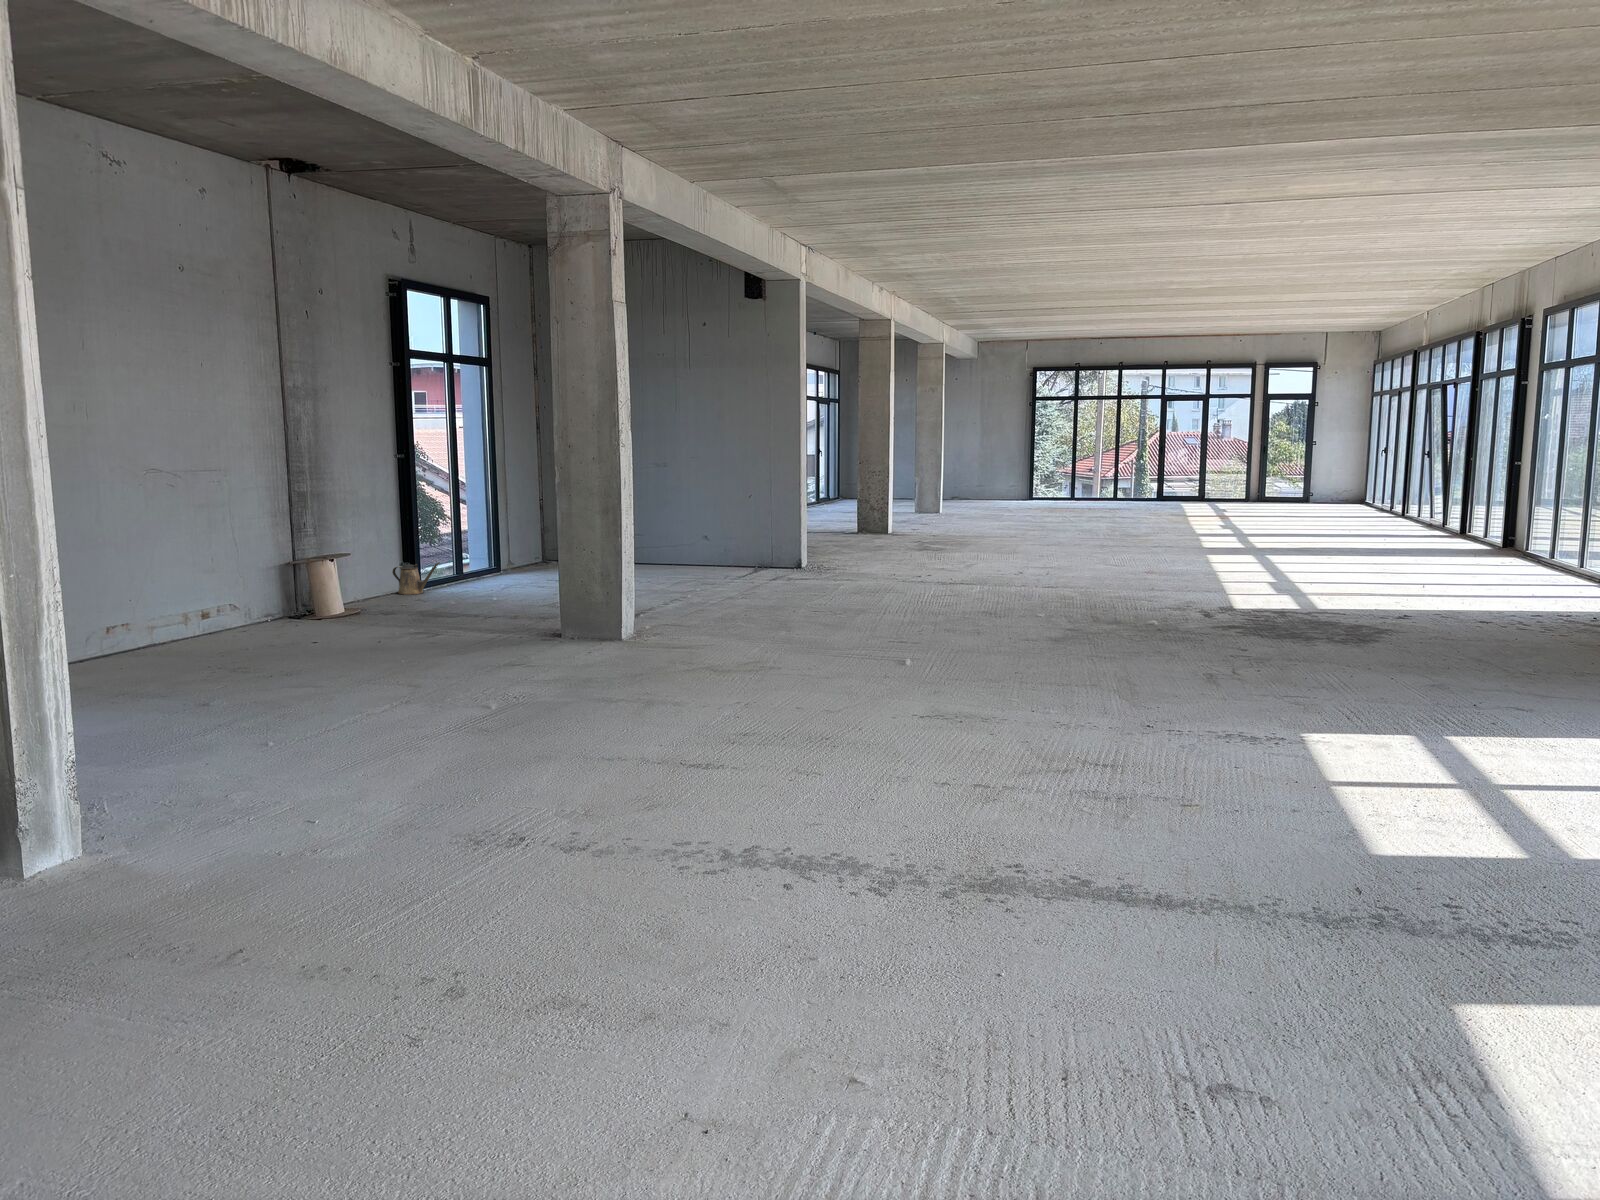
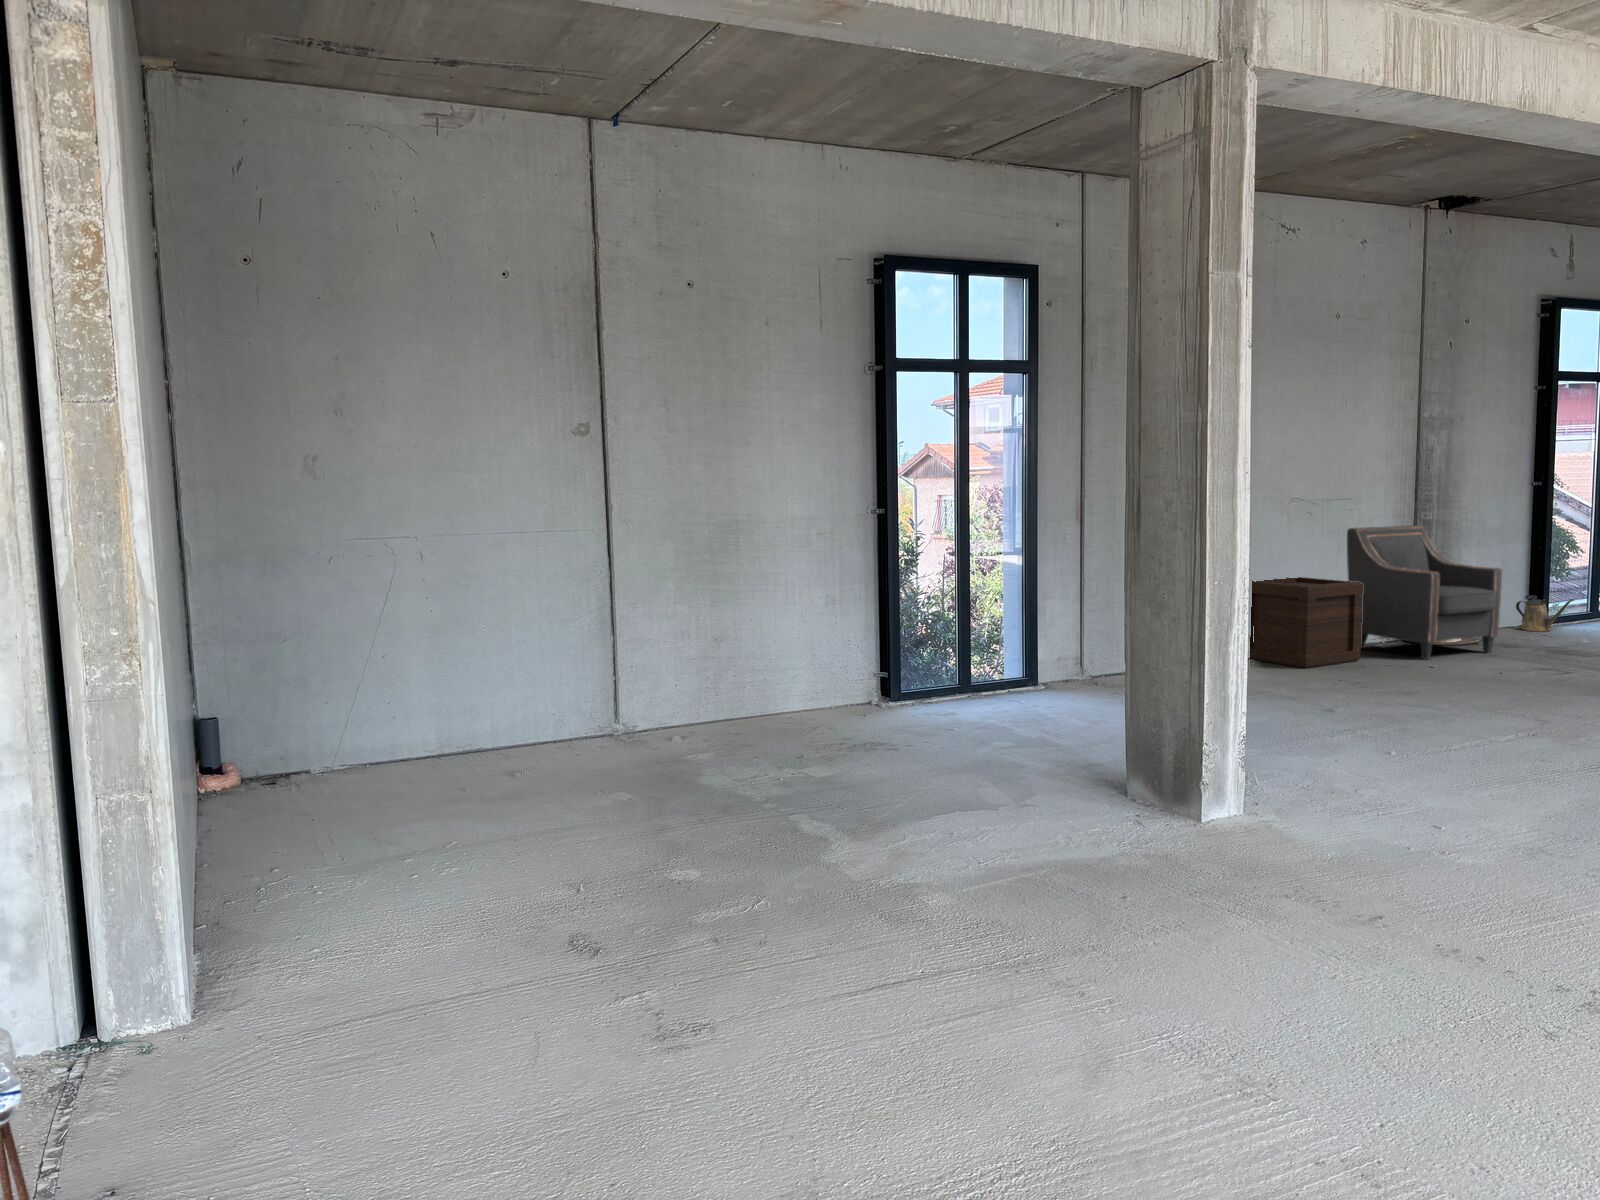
chair: none [219,497,378,633] -> present [1347,525,1502,660]
wooden crate: none [100,557,244,657] -> present [1250,577,1363,668]

